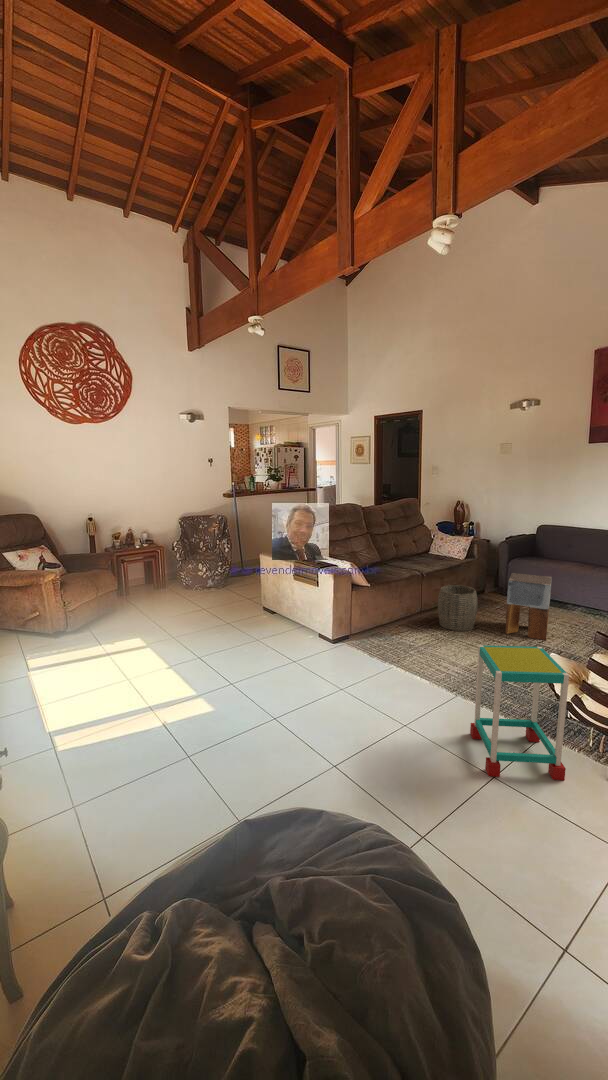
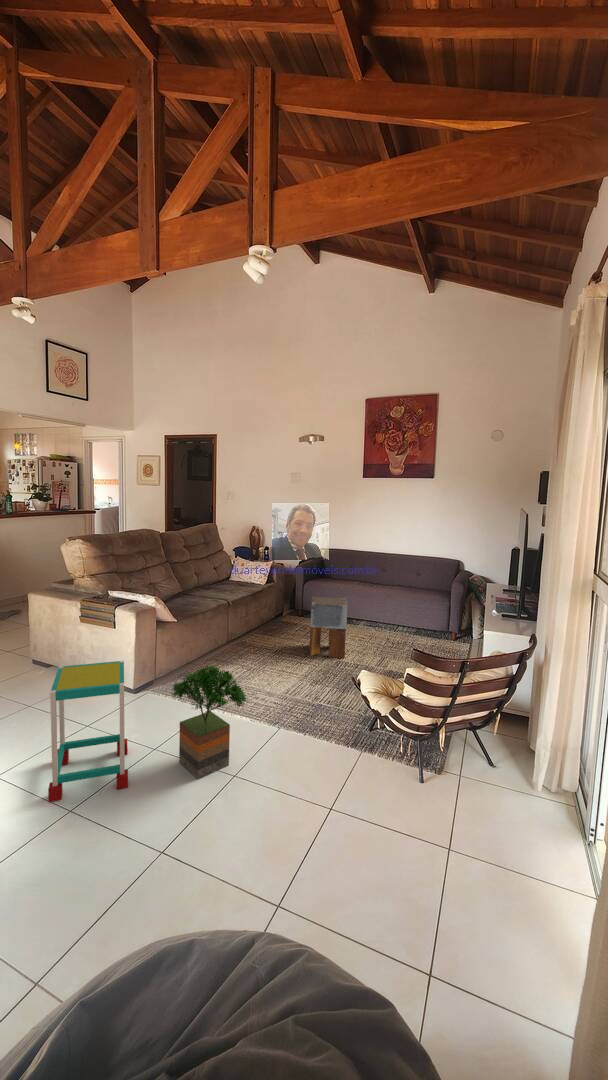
woven basket: present [438,585,477,631] -> none [245,612,283,659]
potted tree: none [352,626,419,724] -> present [172,666,247,779]
side table: present [470,645,569,780] -> present [48,661,128,802]

